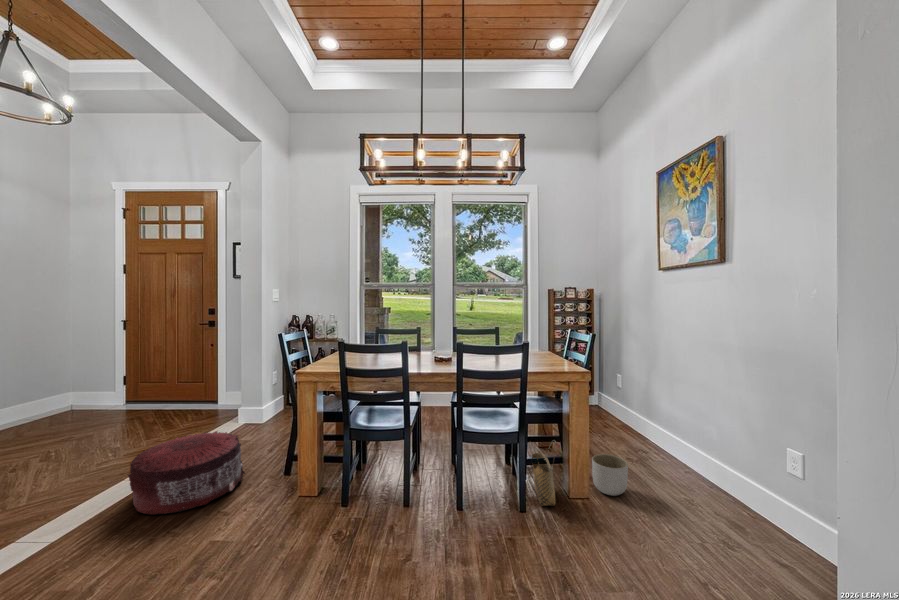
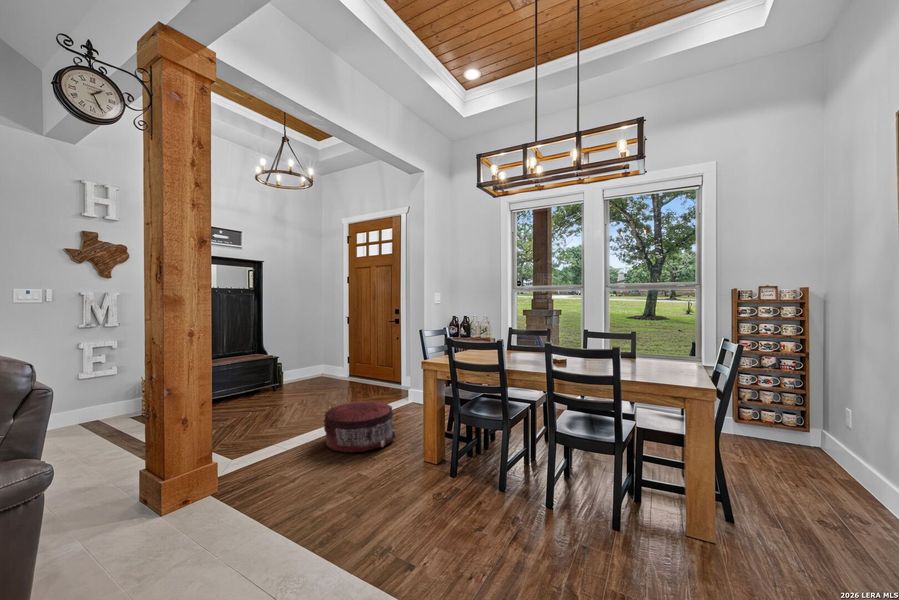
woven basket: present [532,443,556,506] -> none [636,458,666,535]
planter: present [592,454,628,496] -> none [726,495,778,551]

